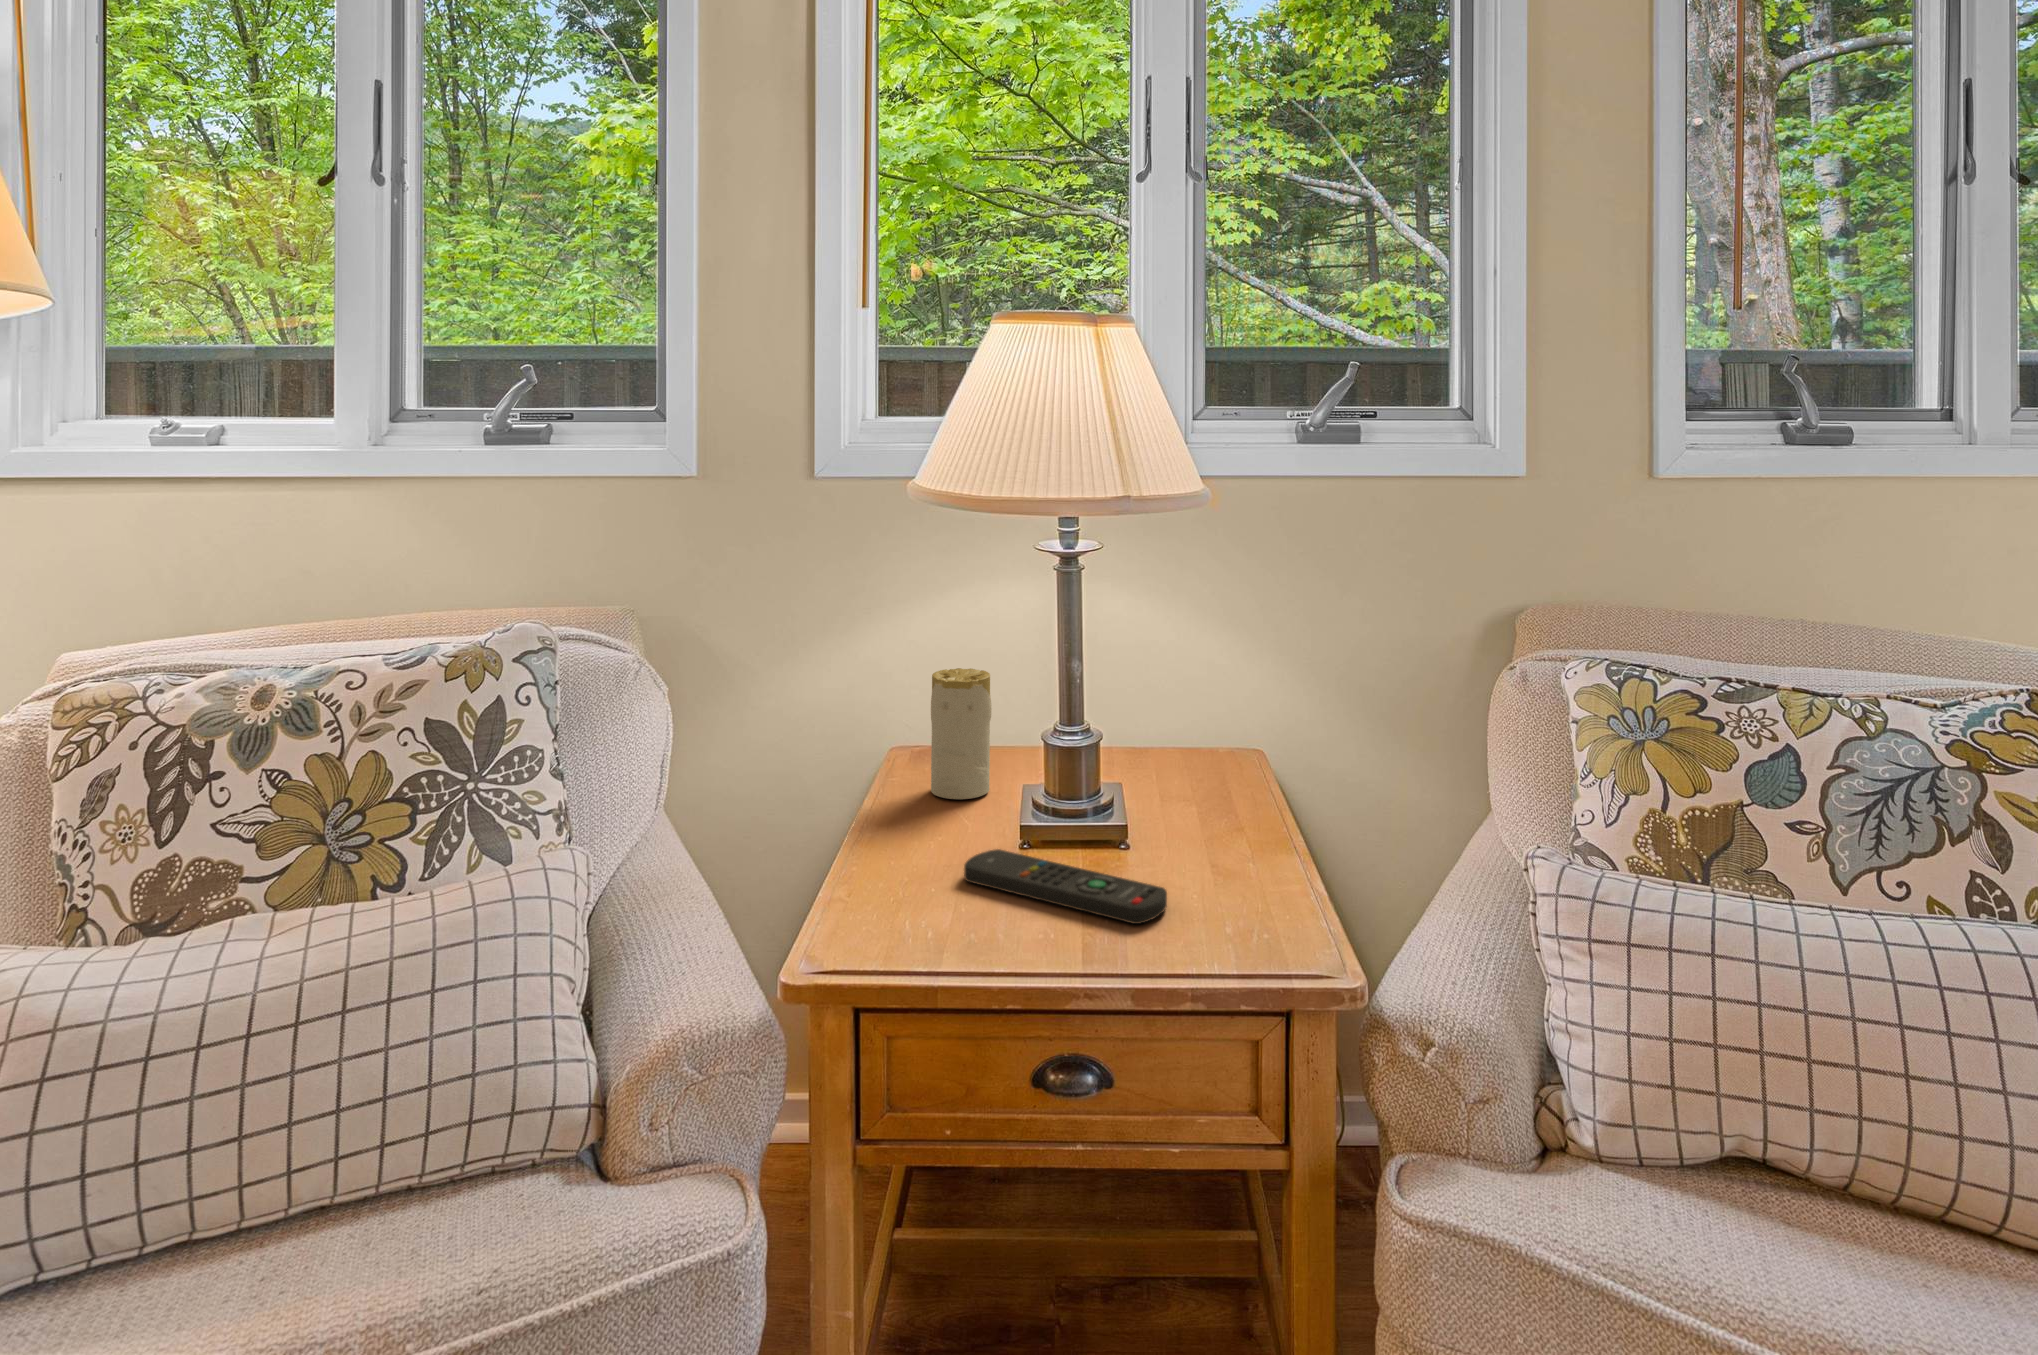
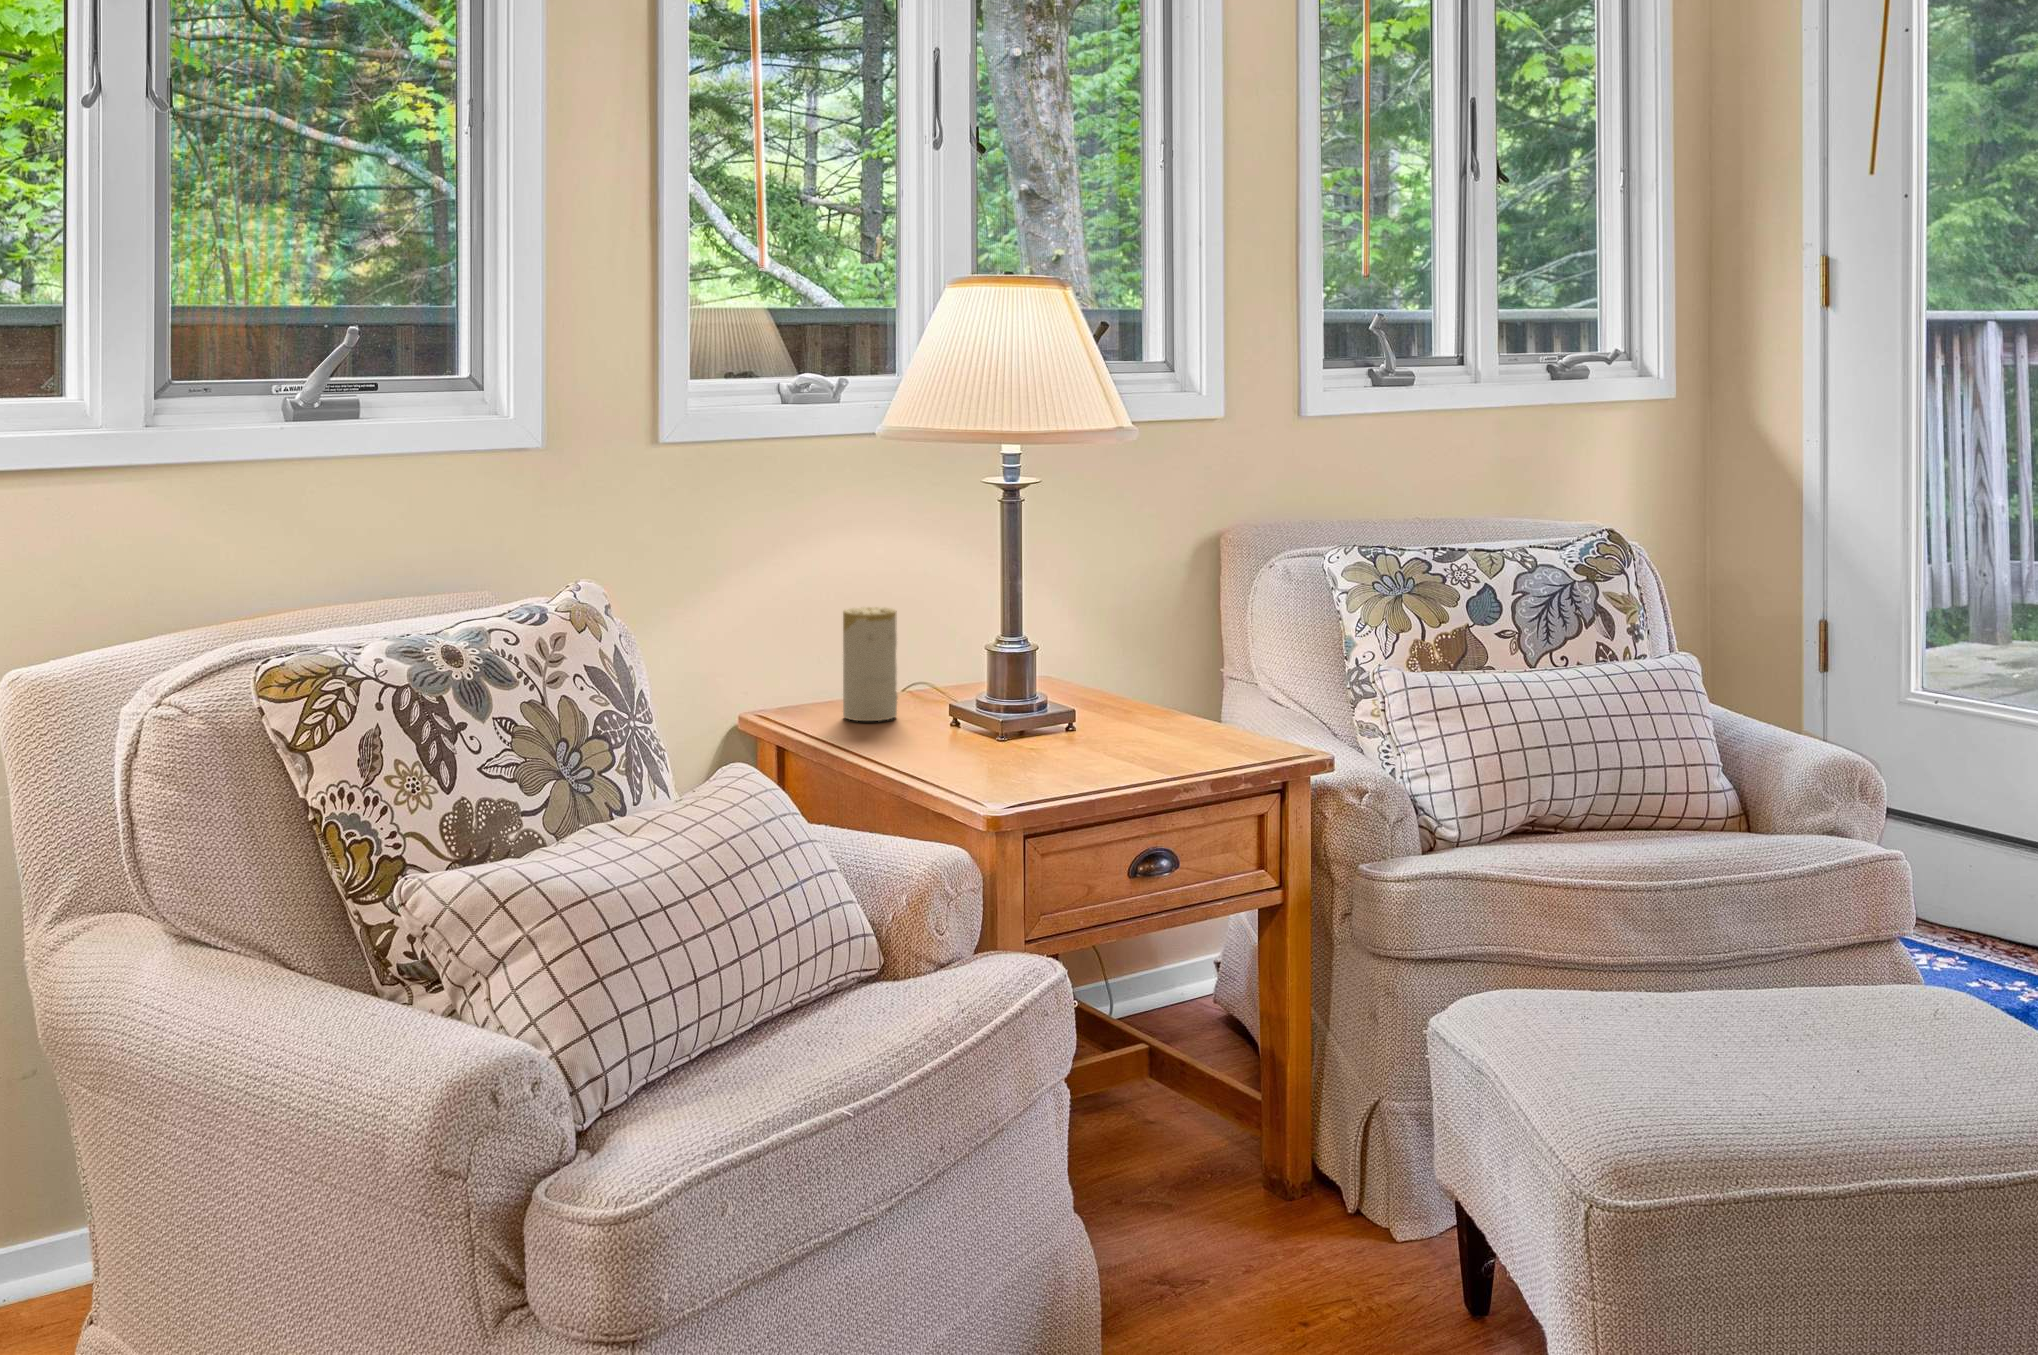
remote control: present [964,849,1167,924] -> none [992,731,1169,754]

